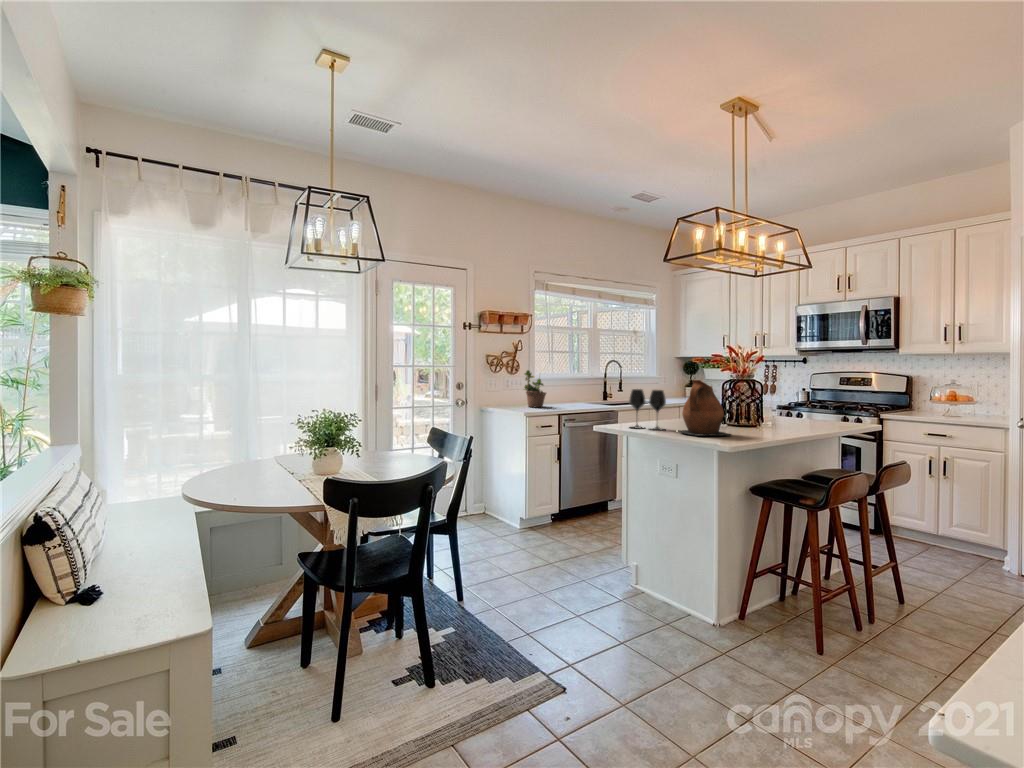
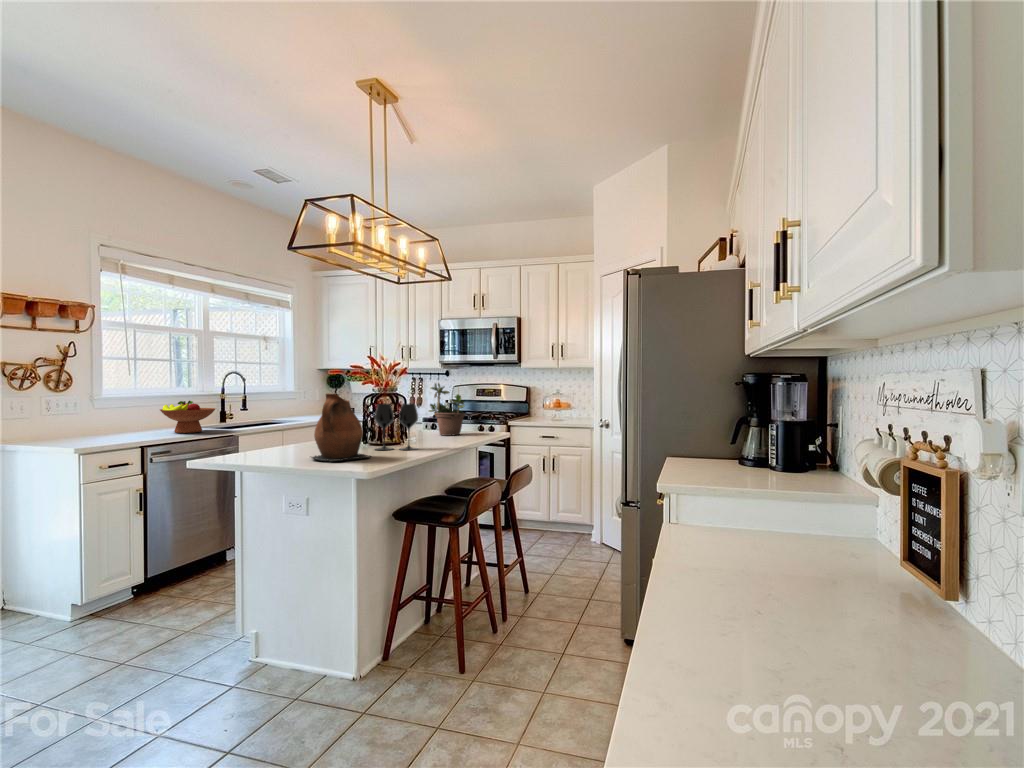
potted plant: present [524,370,546,407] -> present [429,383,465,436]
fruit bowl: none [565,383,601,407] -> present [160,401,216,433]
wine glass: present [629,389,666,430] -> present [375,404,418,450]

